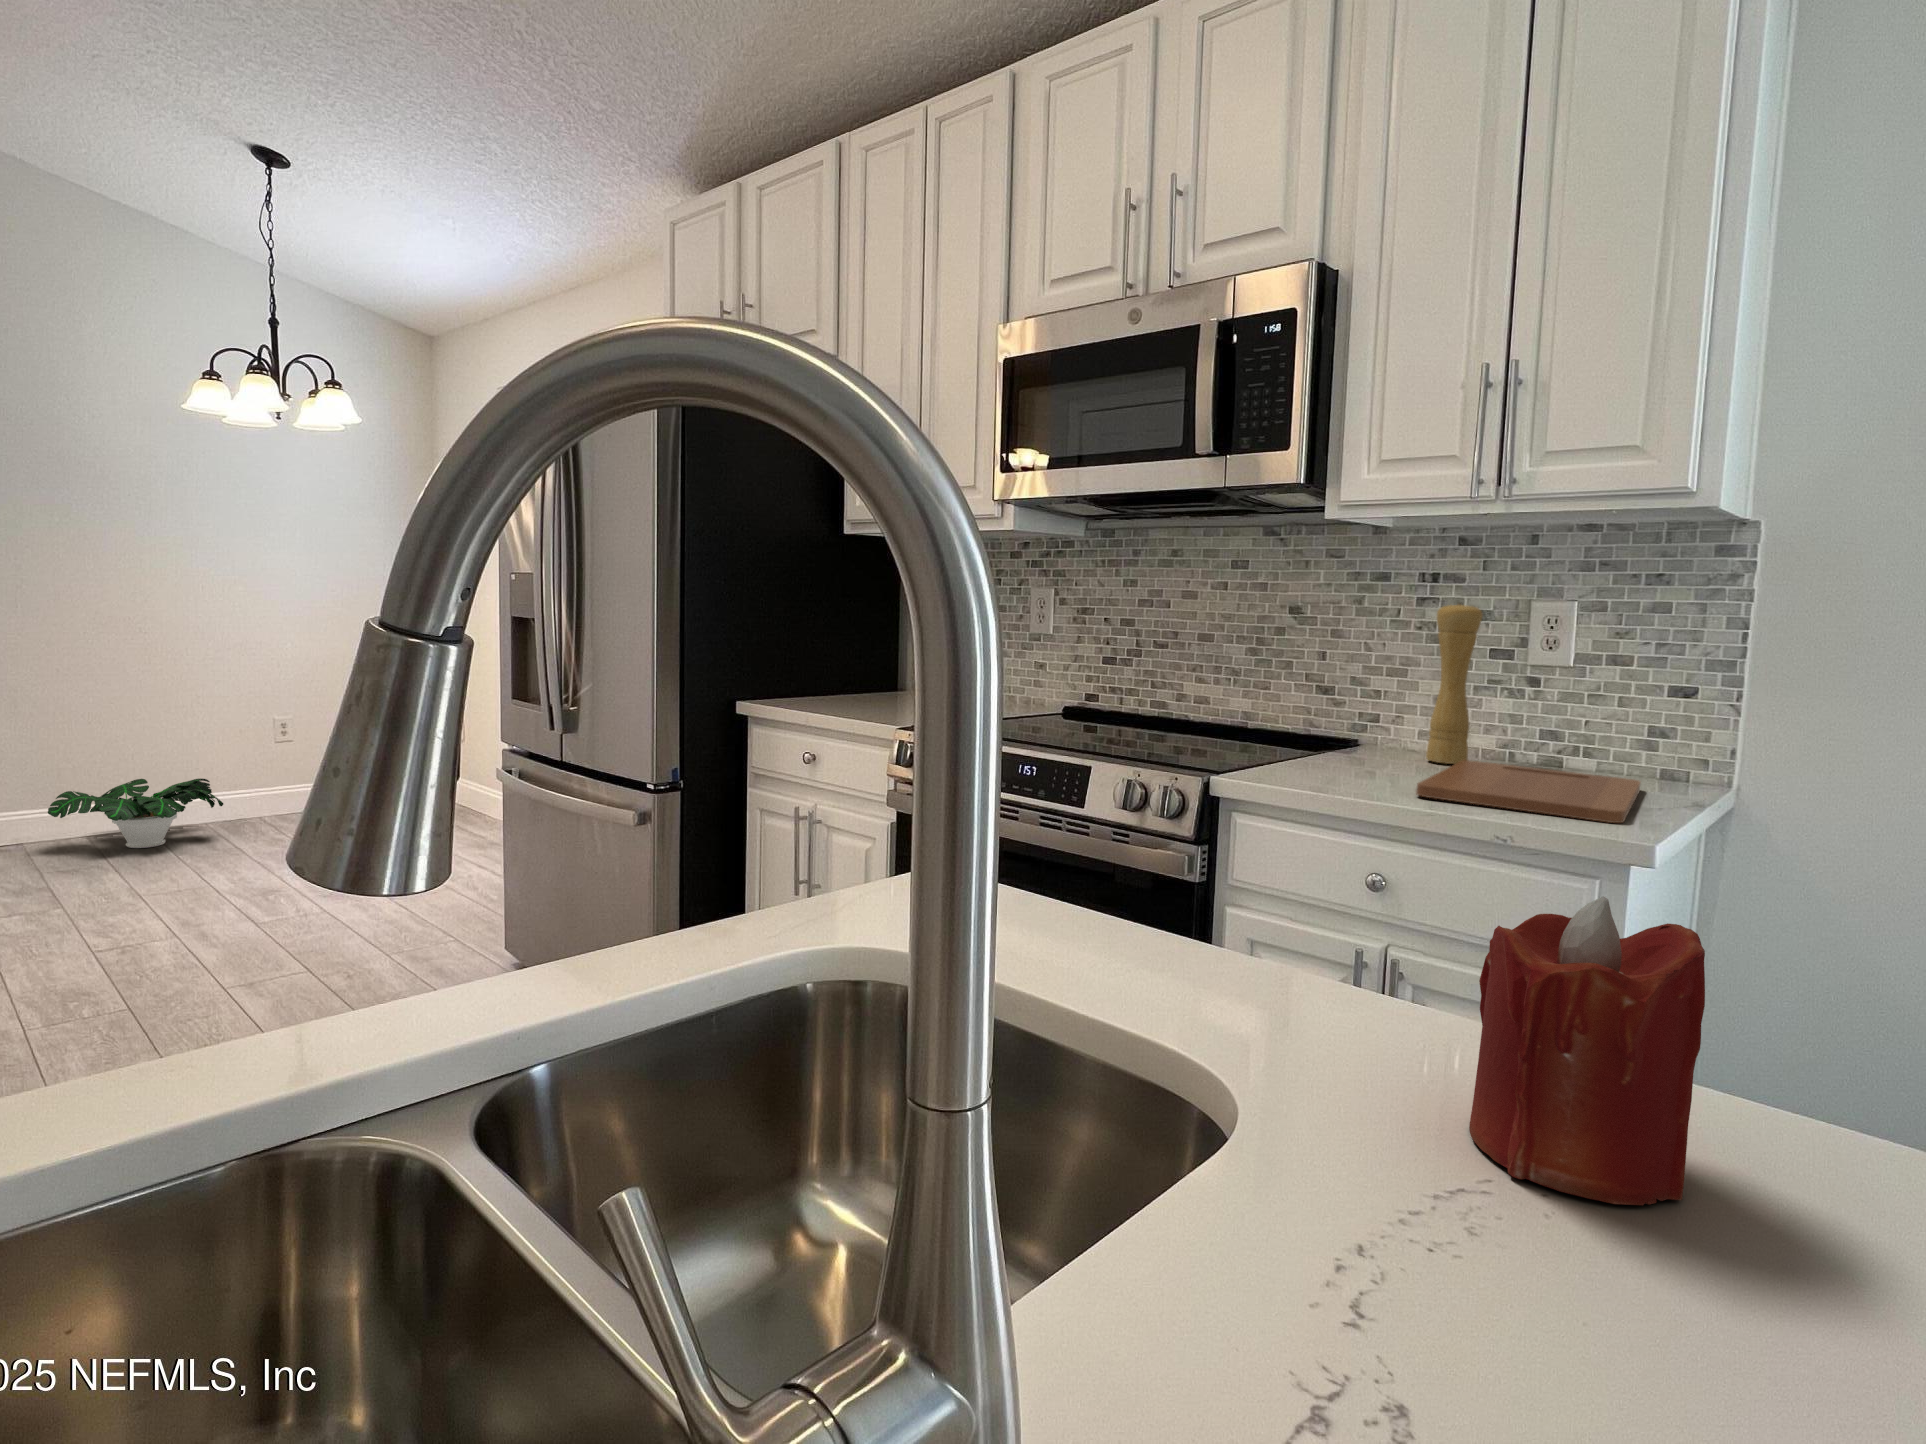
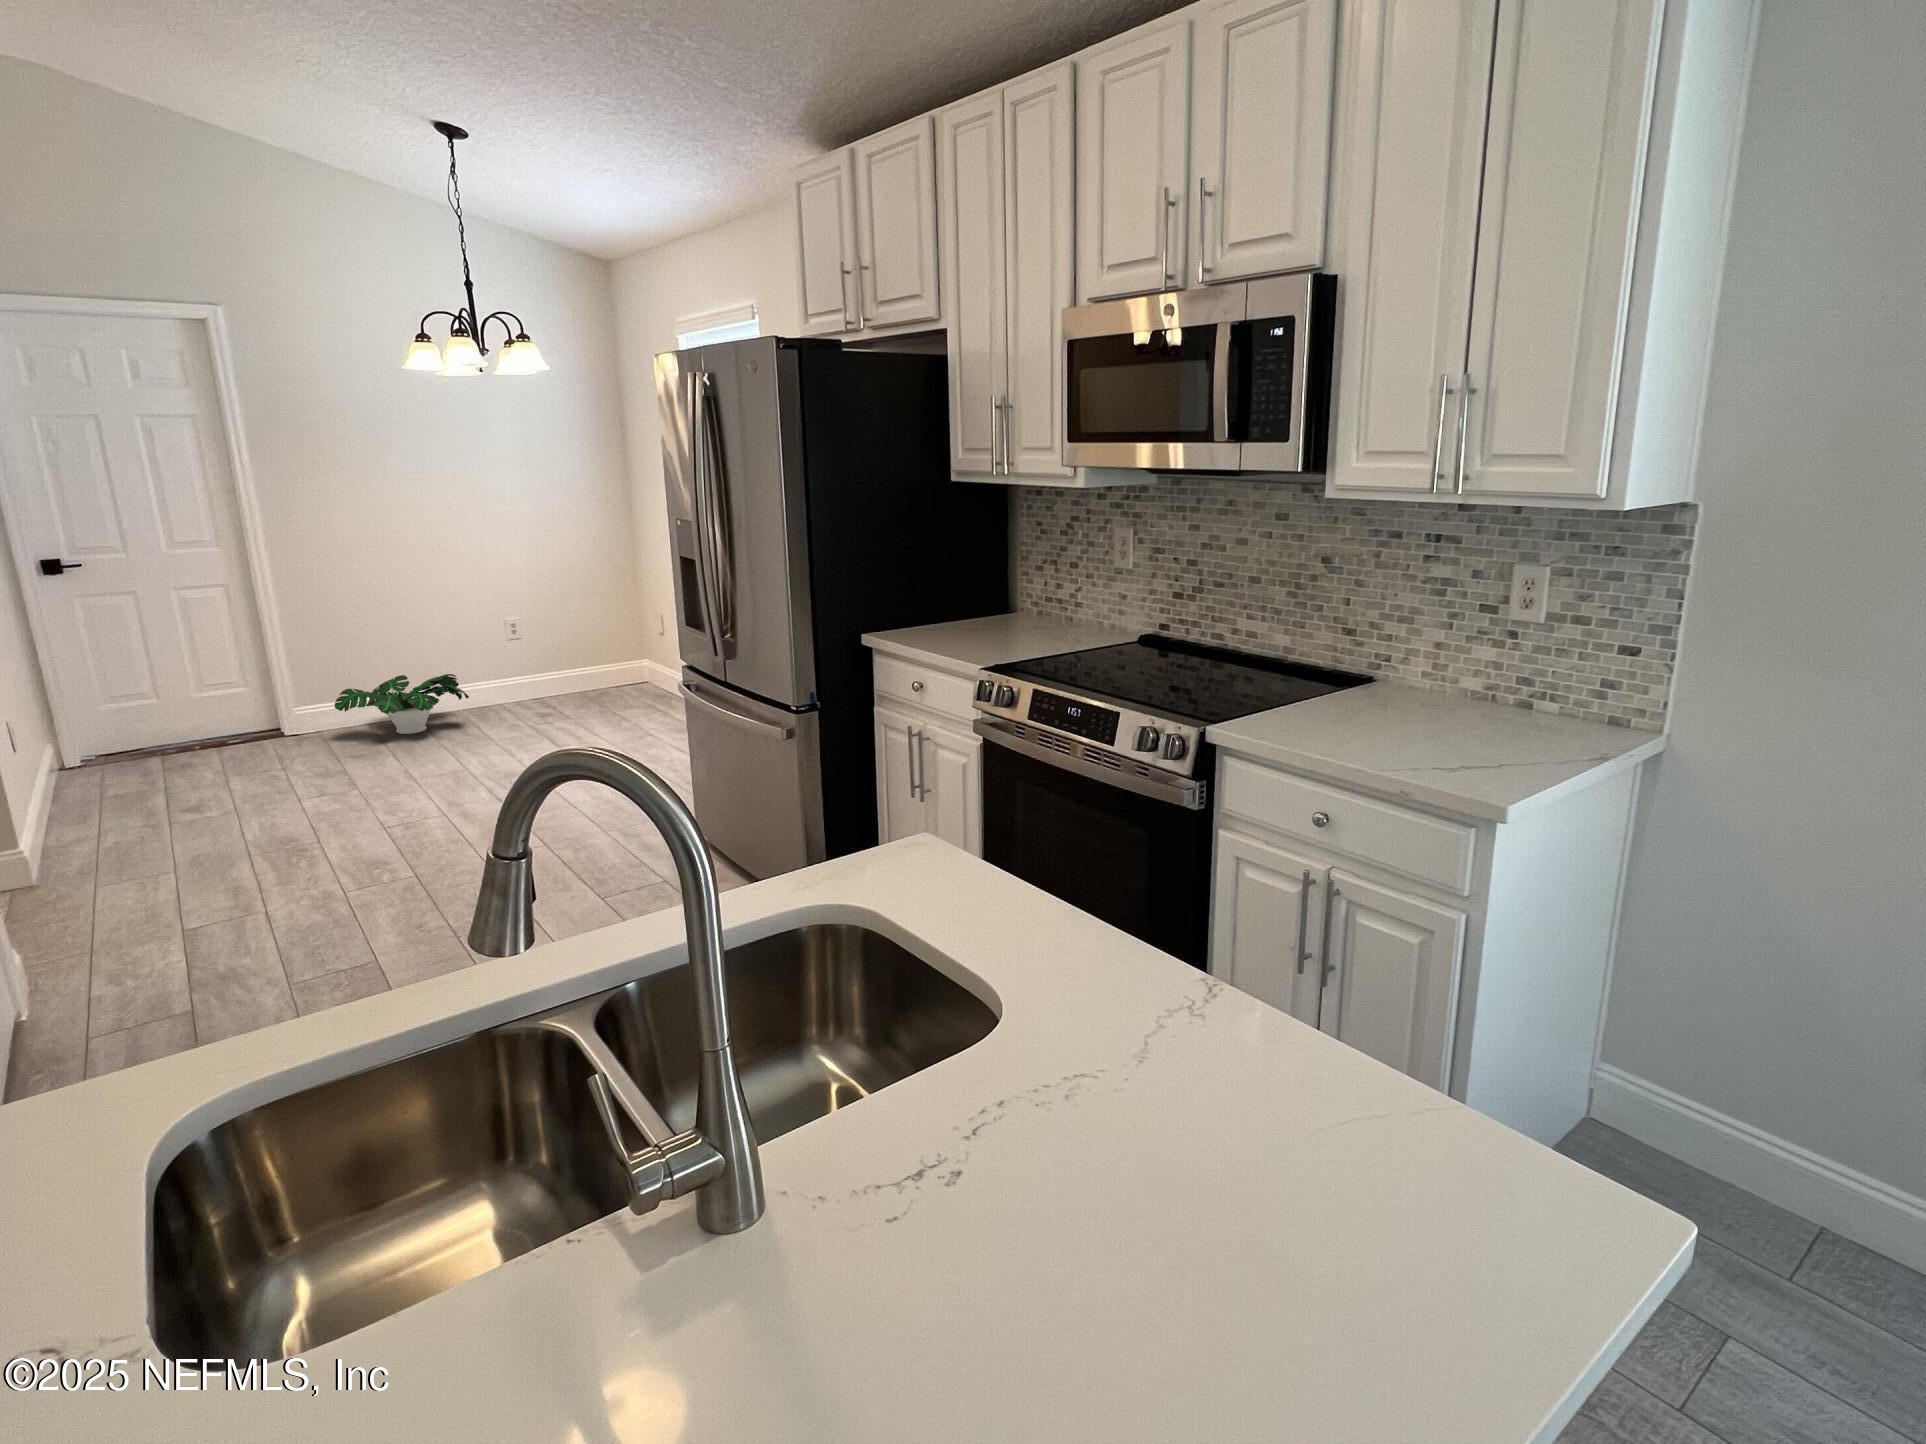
pepper mill: present [1426,603,1483,764] -> none [1416,567,1465,707]
cutting board: present [1416,760,1640,823] -> none [1358,706,1571,781]
candle: present [1469,896,1705,1205] -> none [1123,911,1232,1077]

